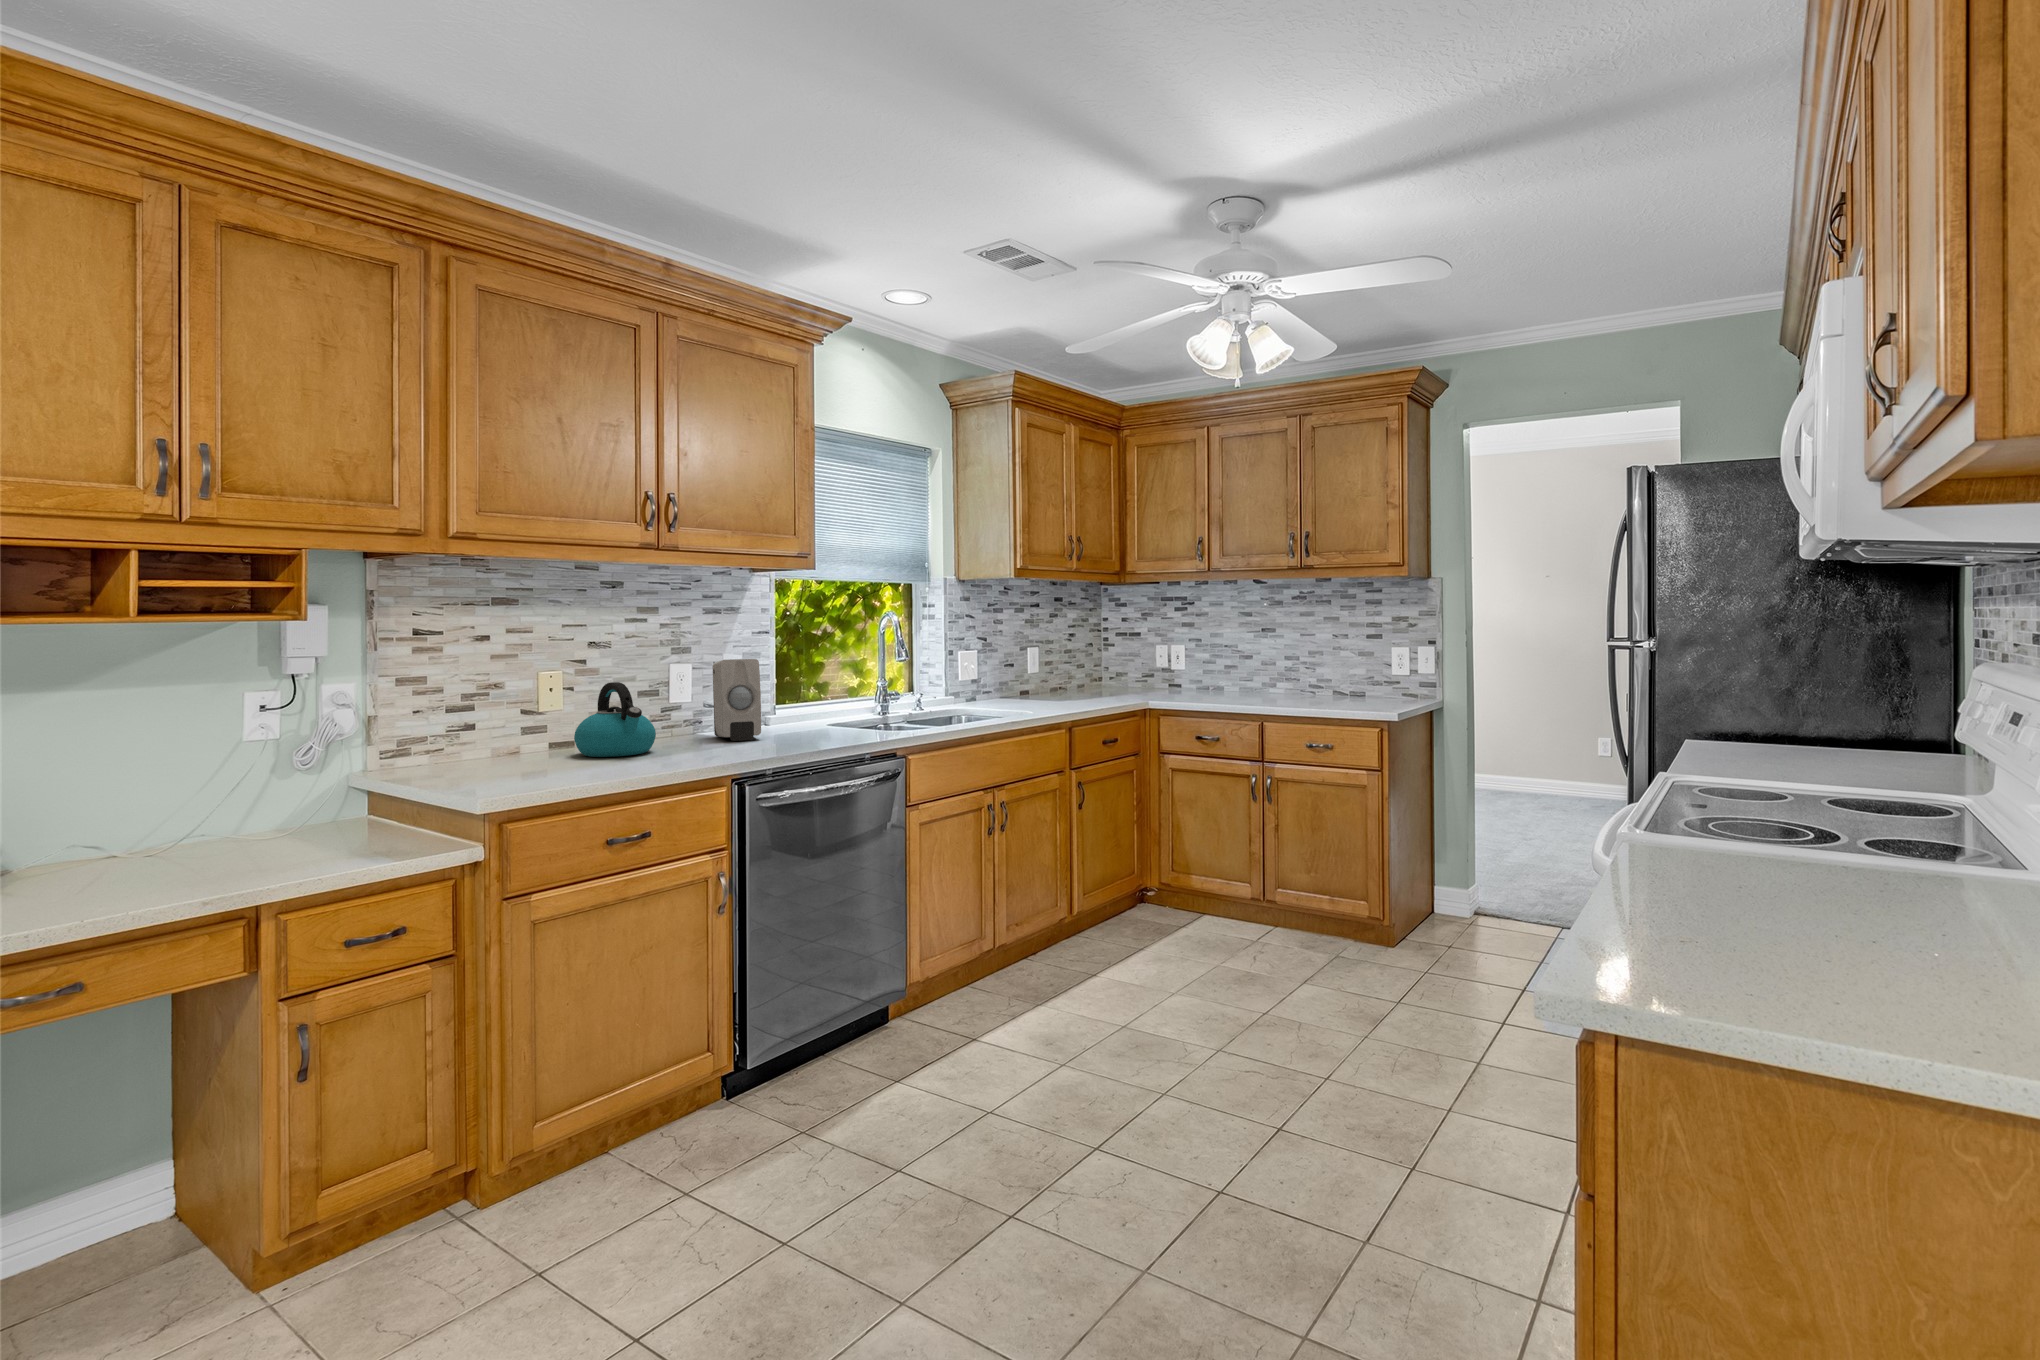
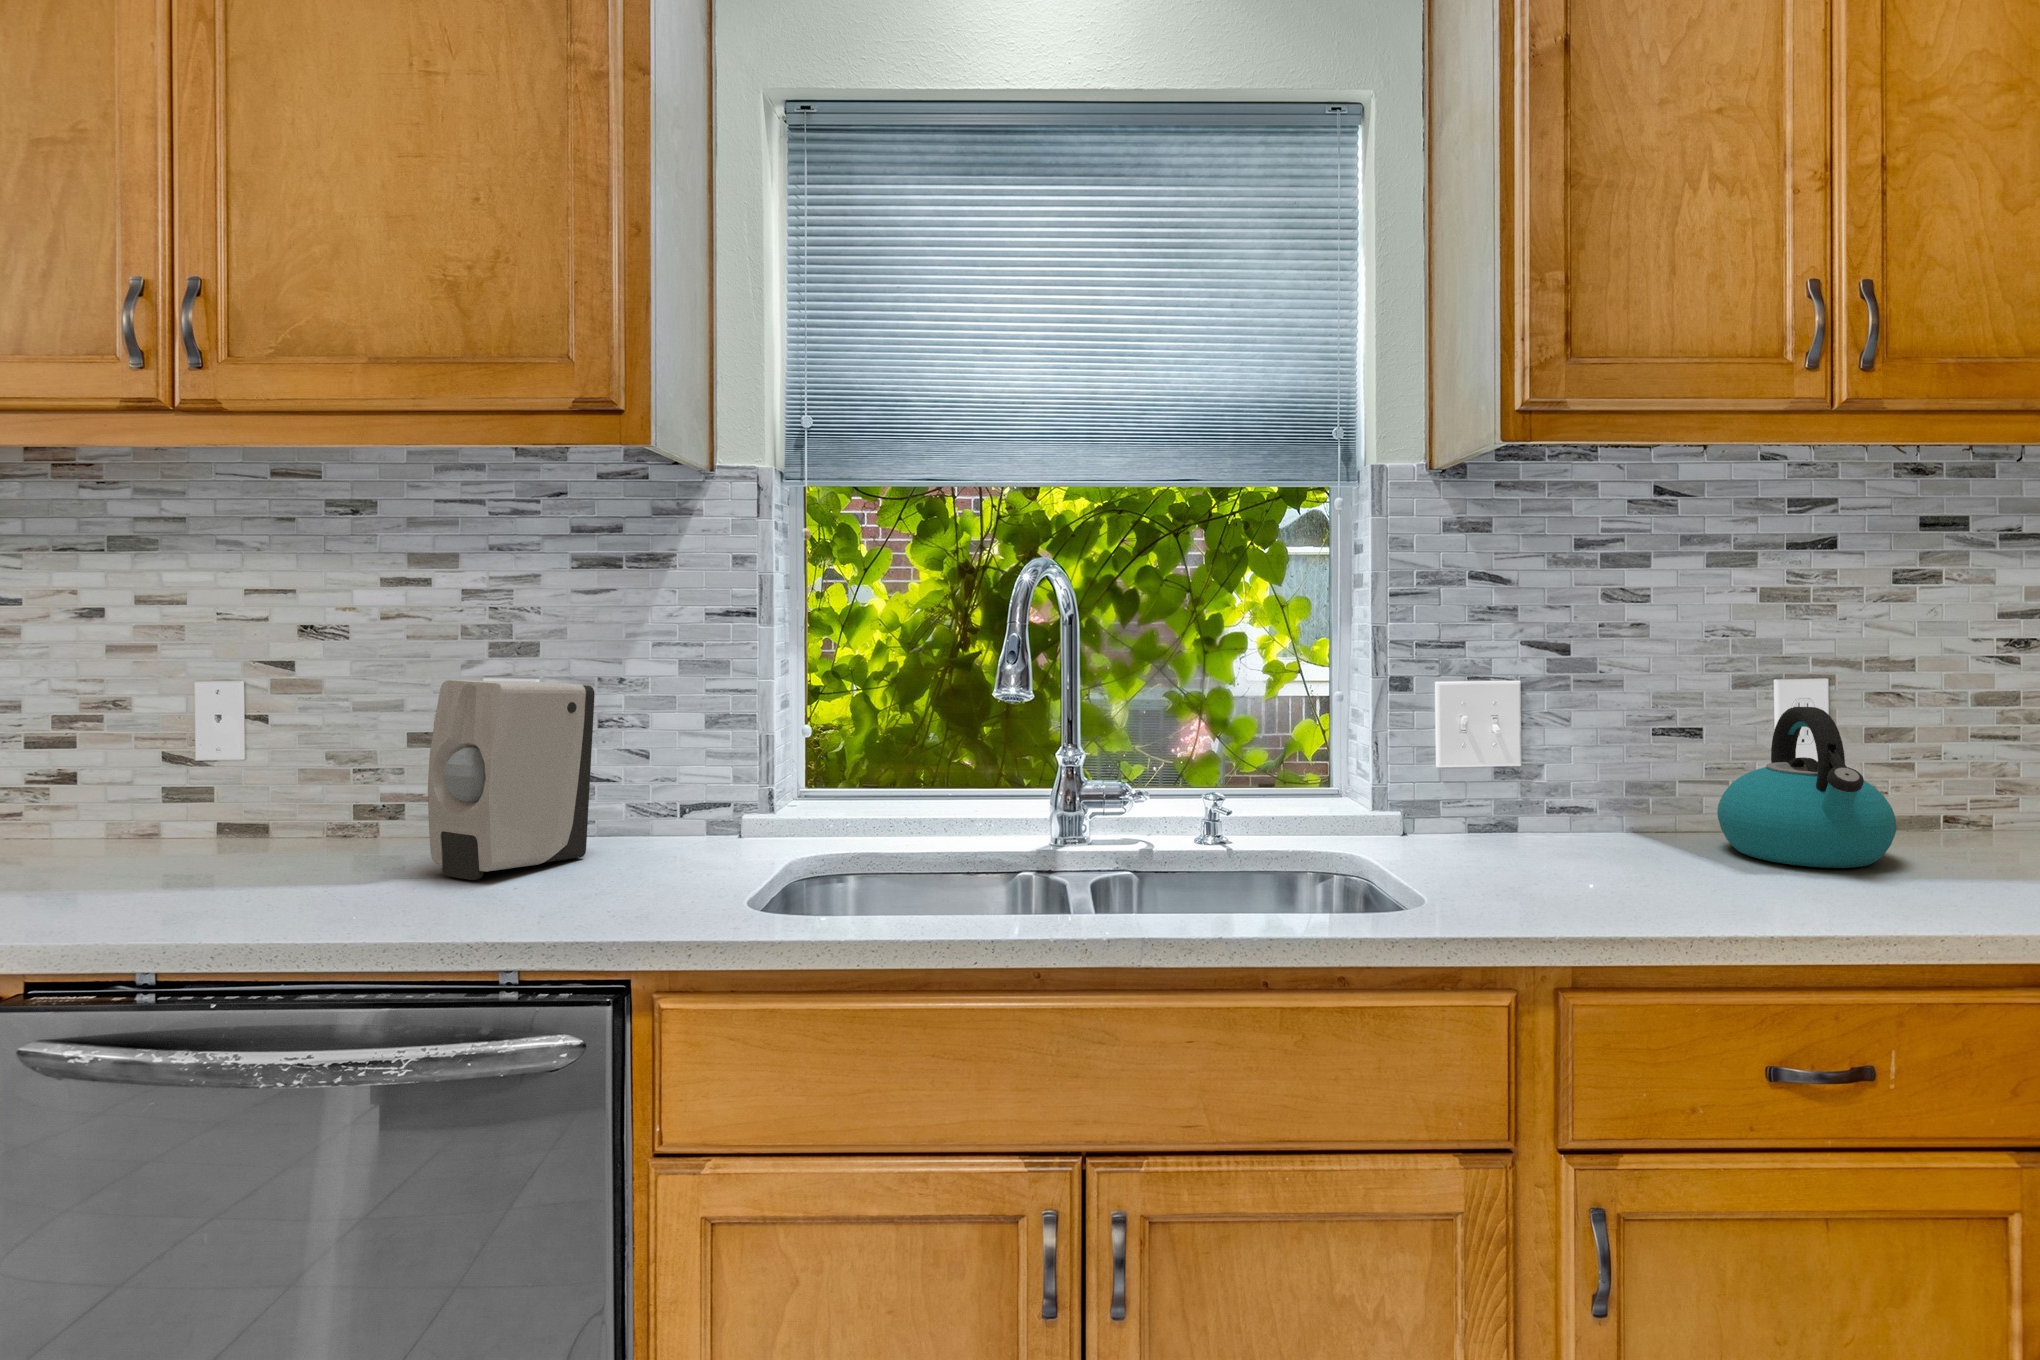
kettle: present [574,682,656,757] -> present [1717,707,1896,868]

